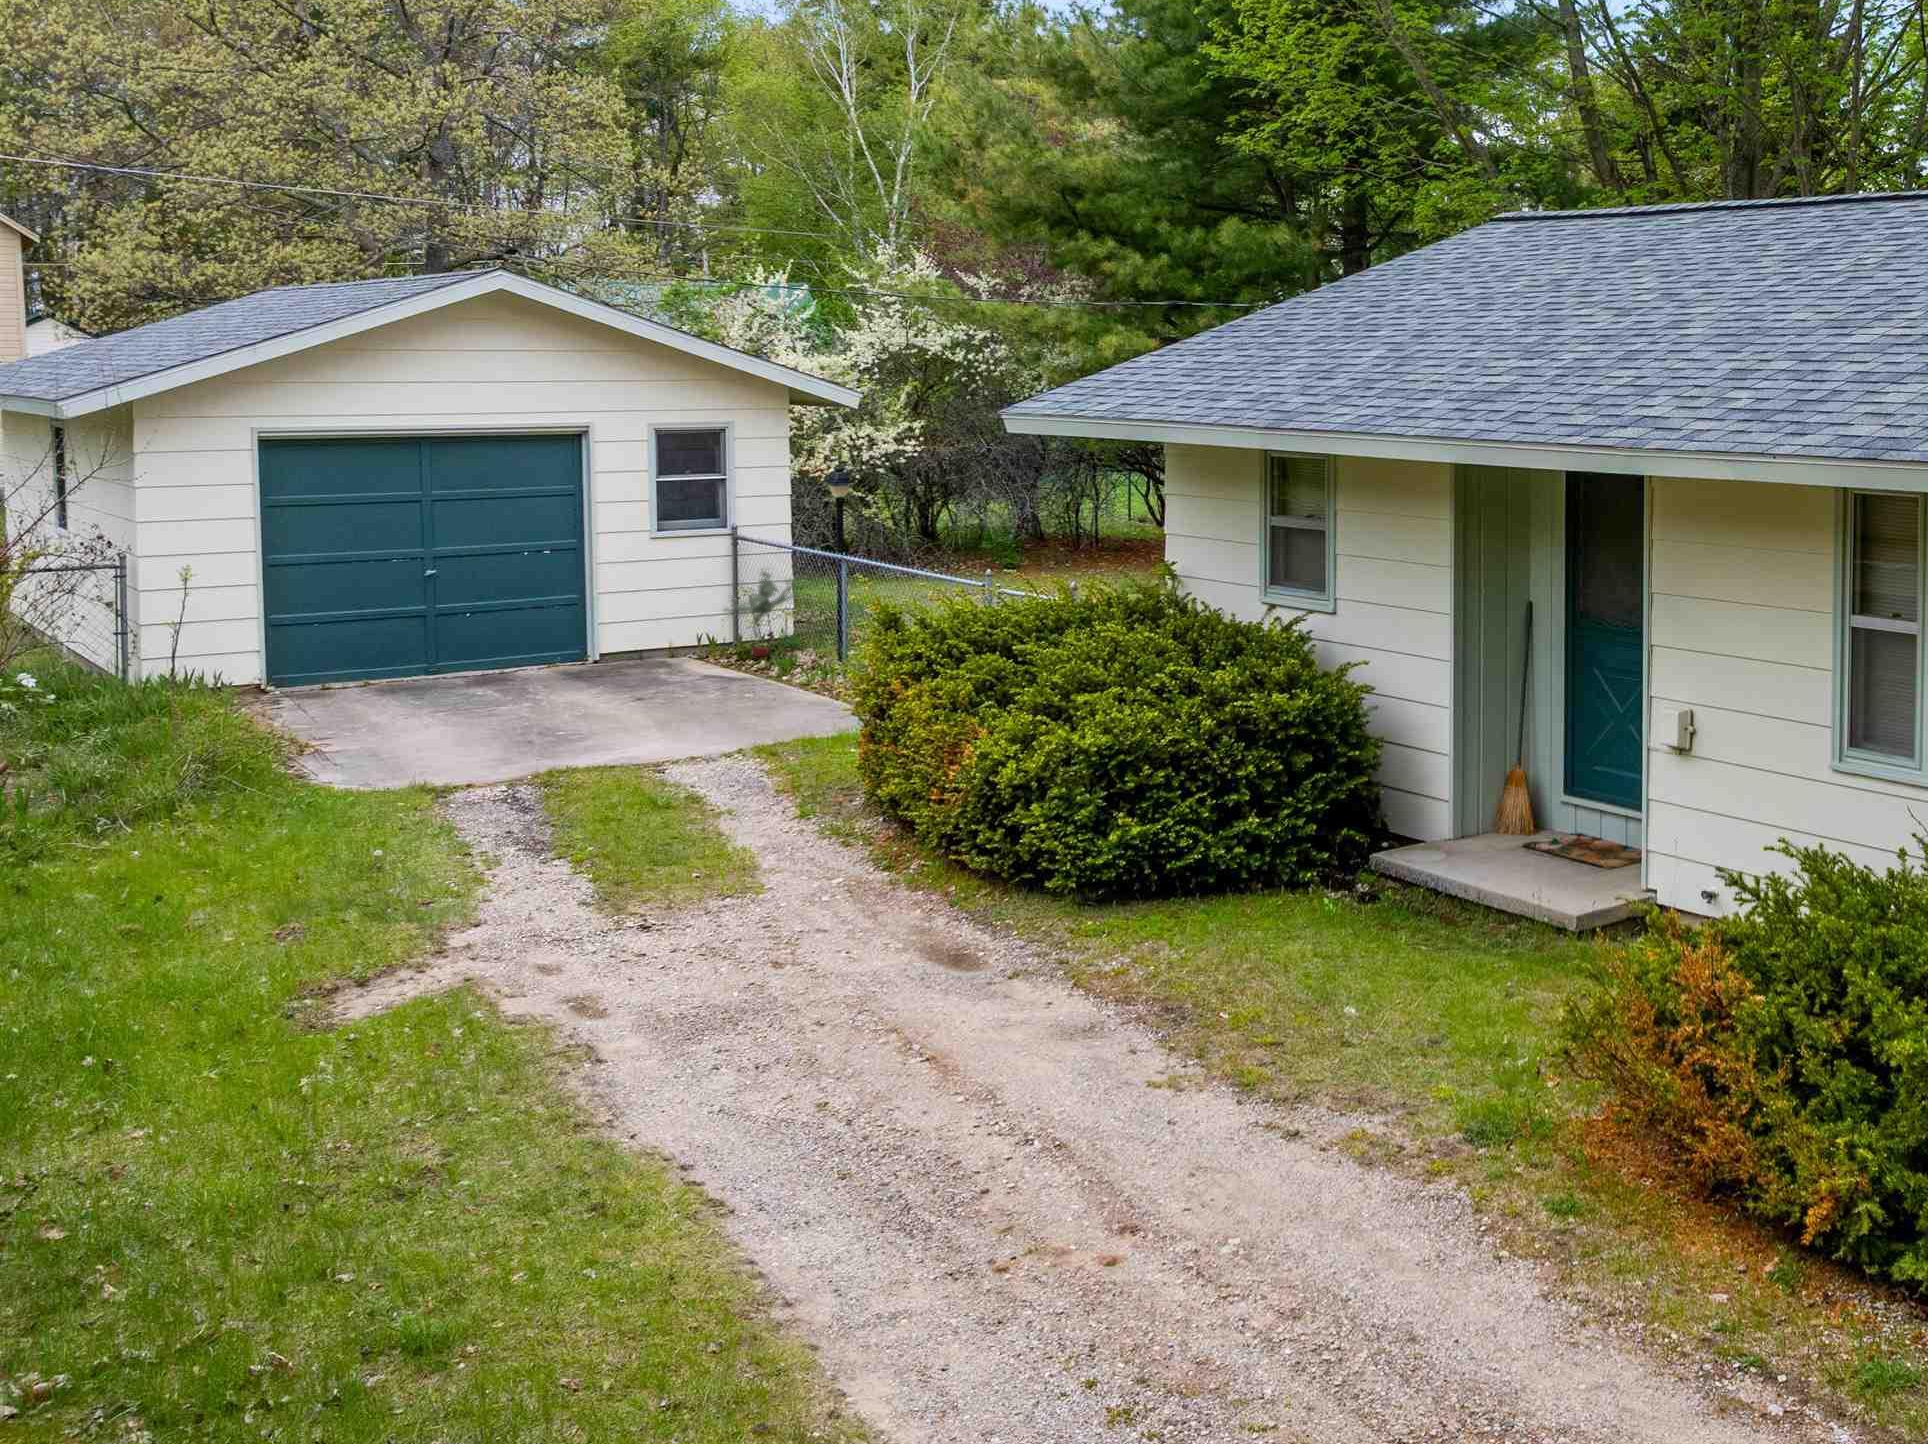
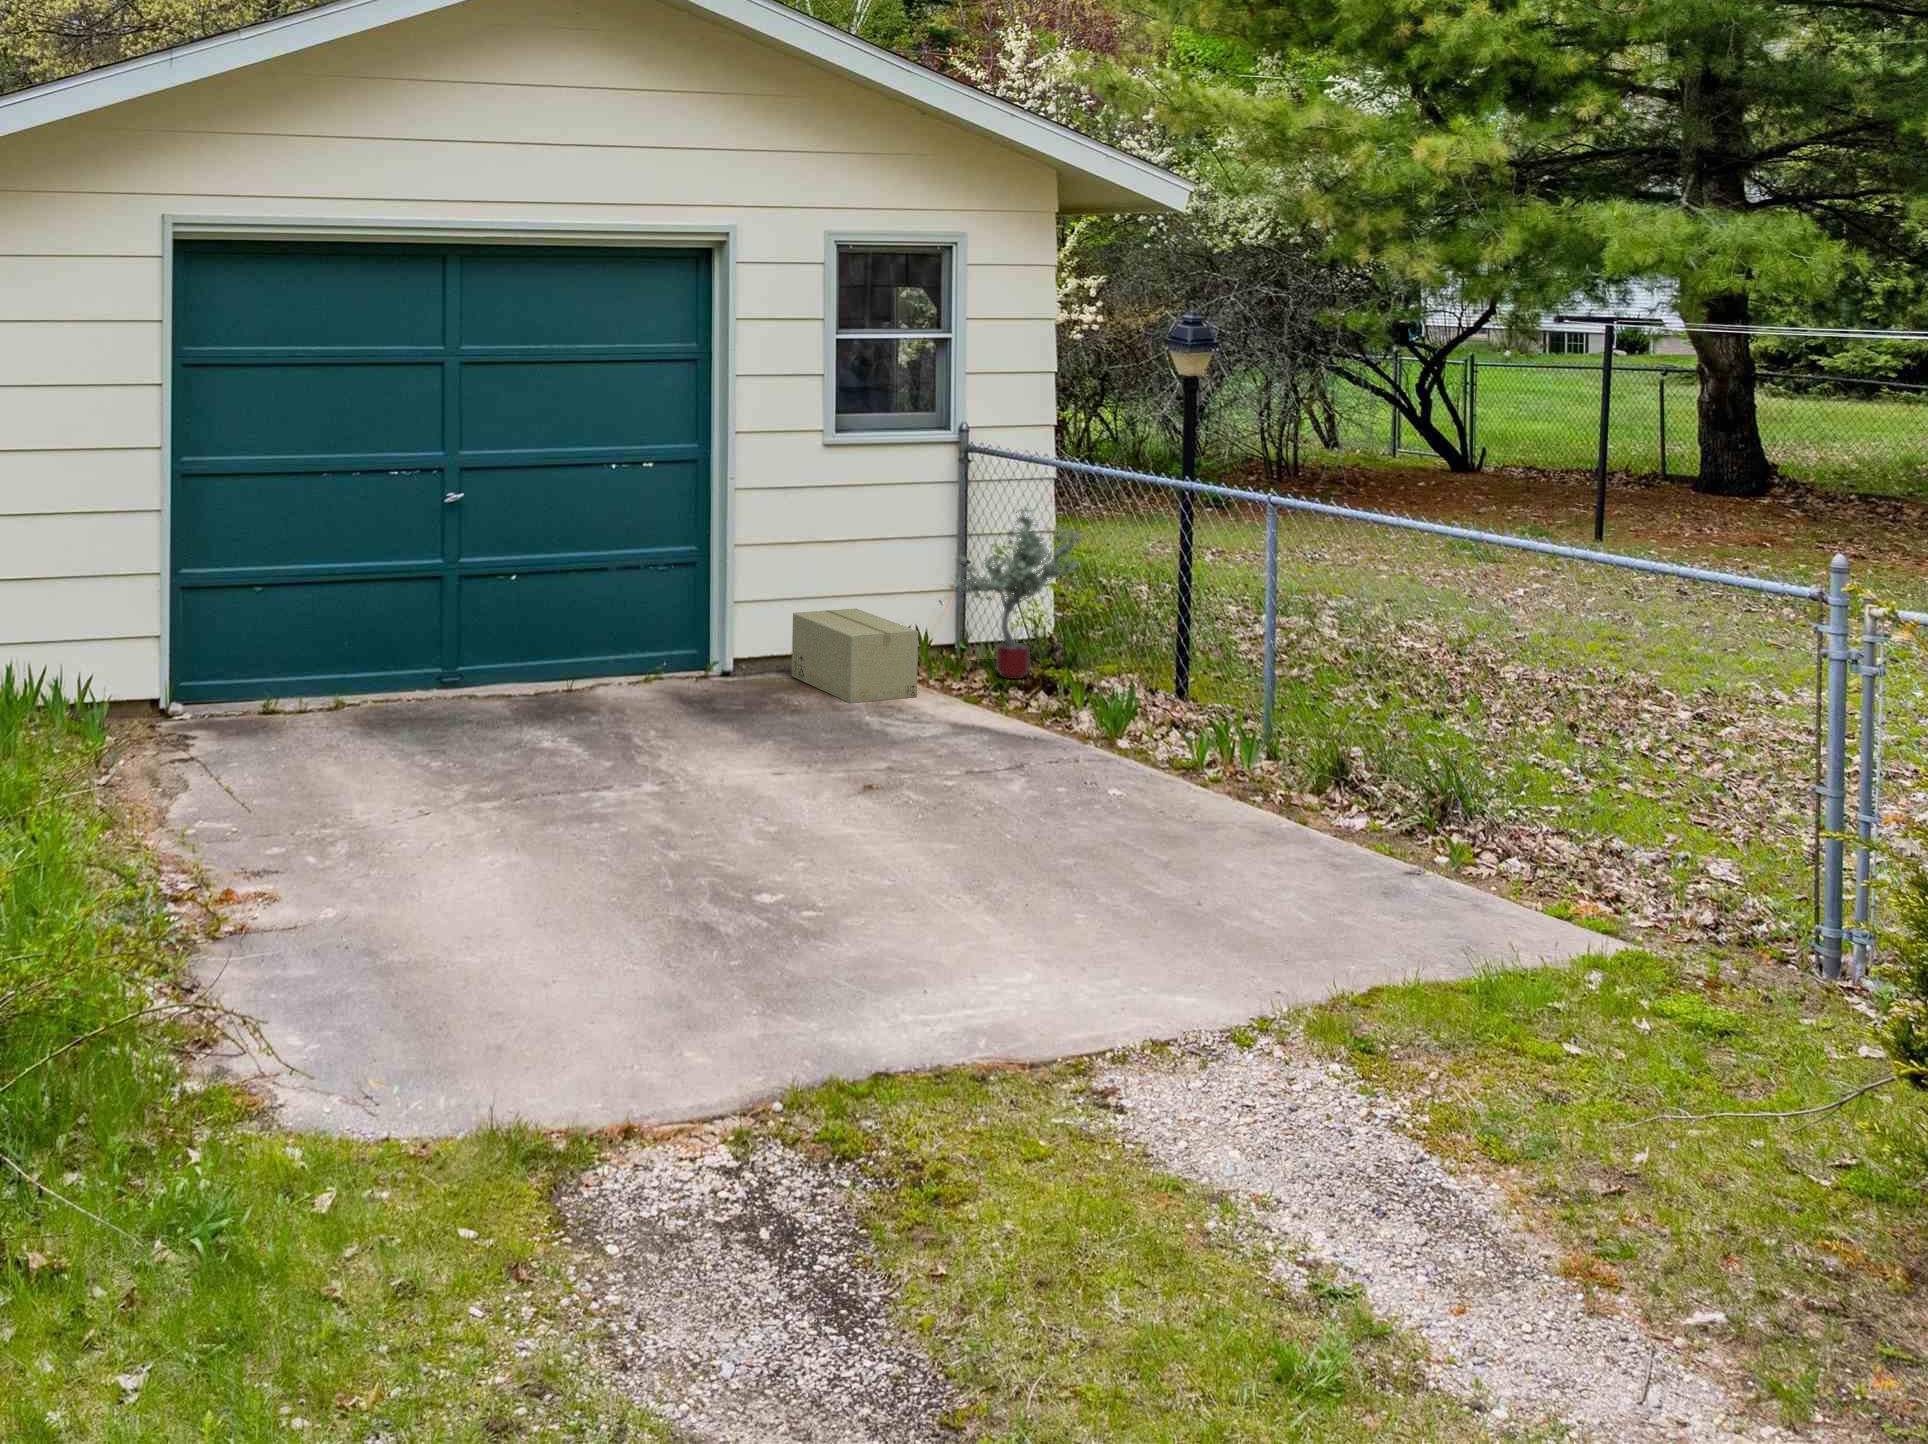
cardboard box: none [633,624,696,668] -> present [792,608,918,703]

